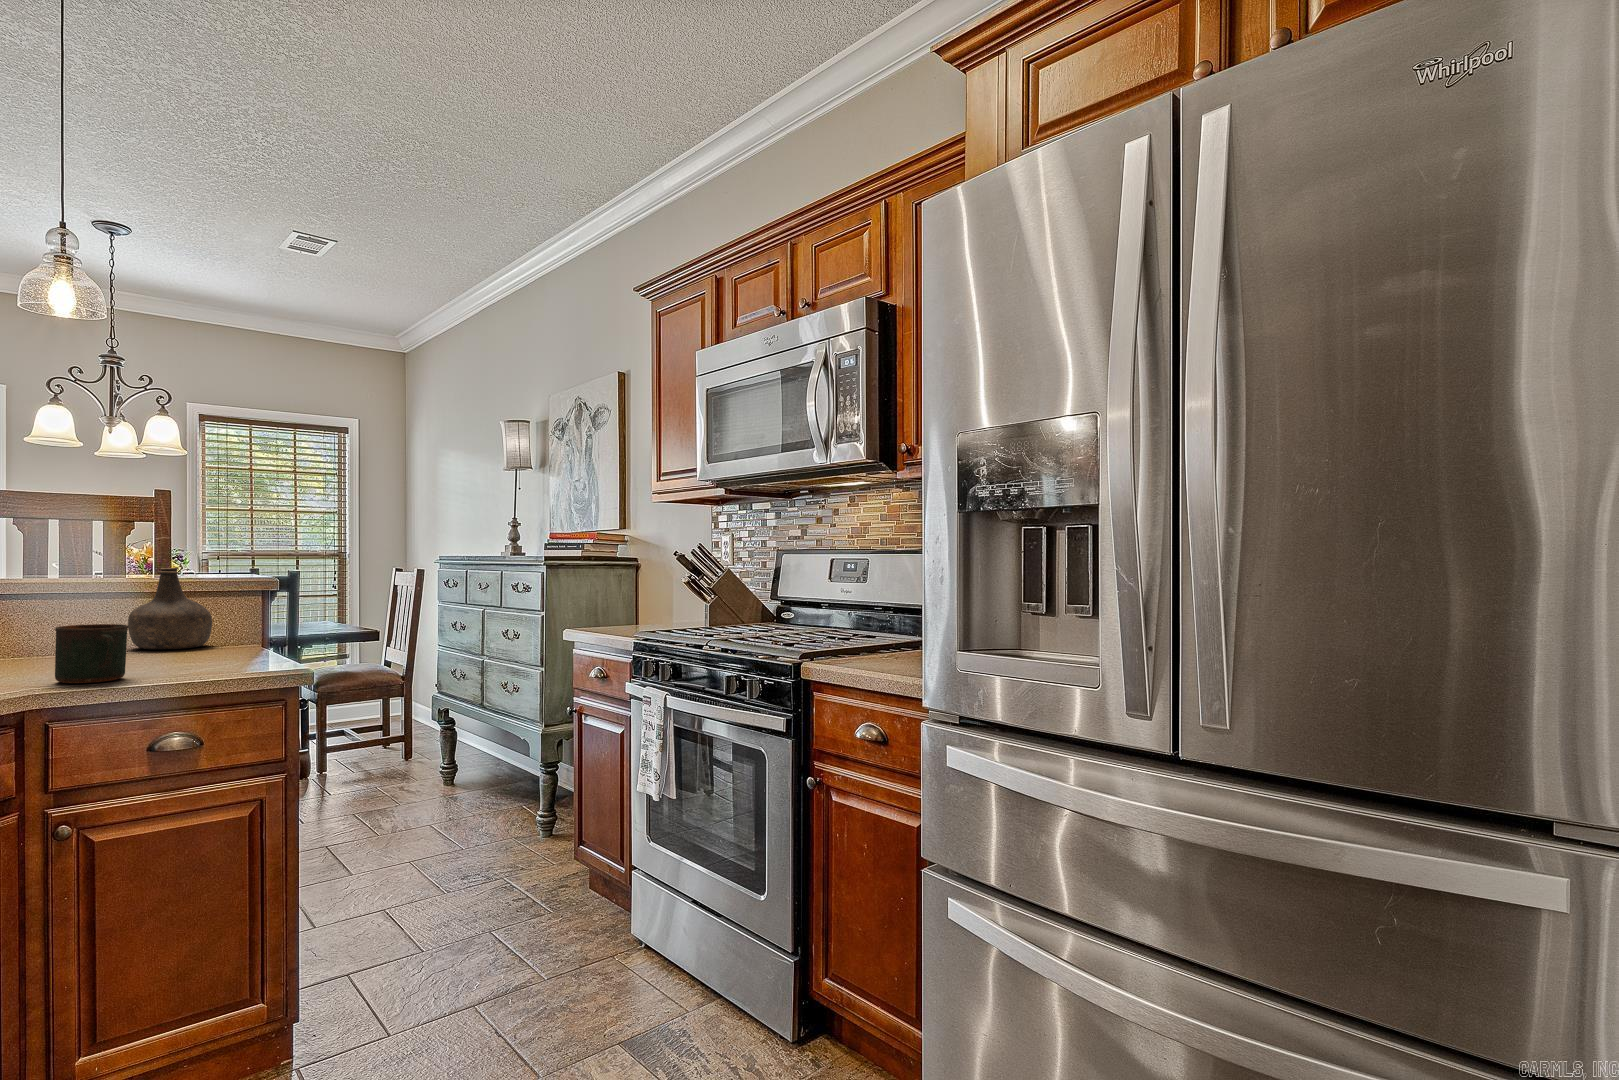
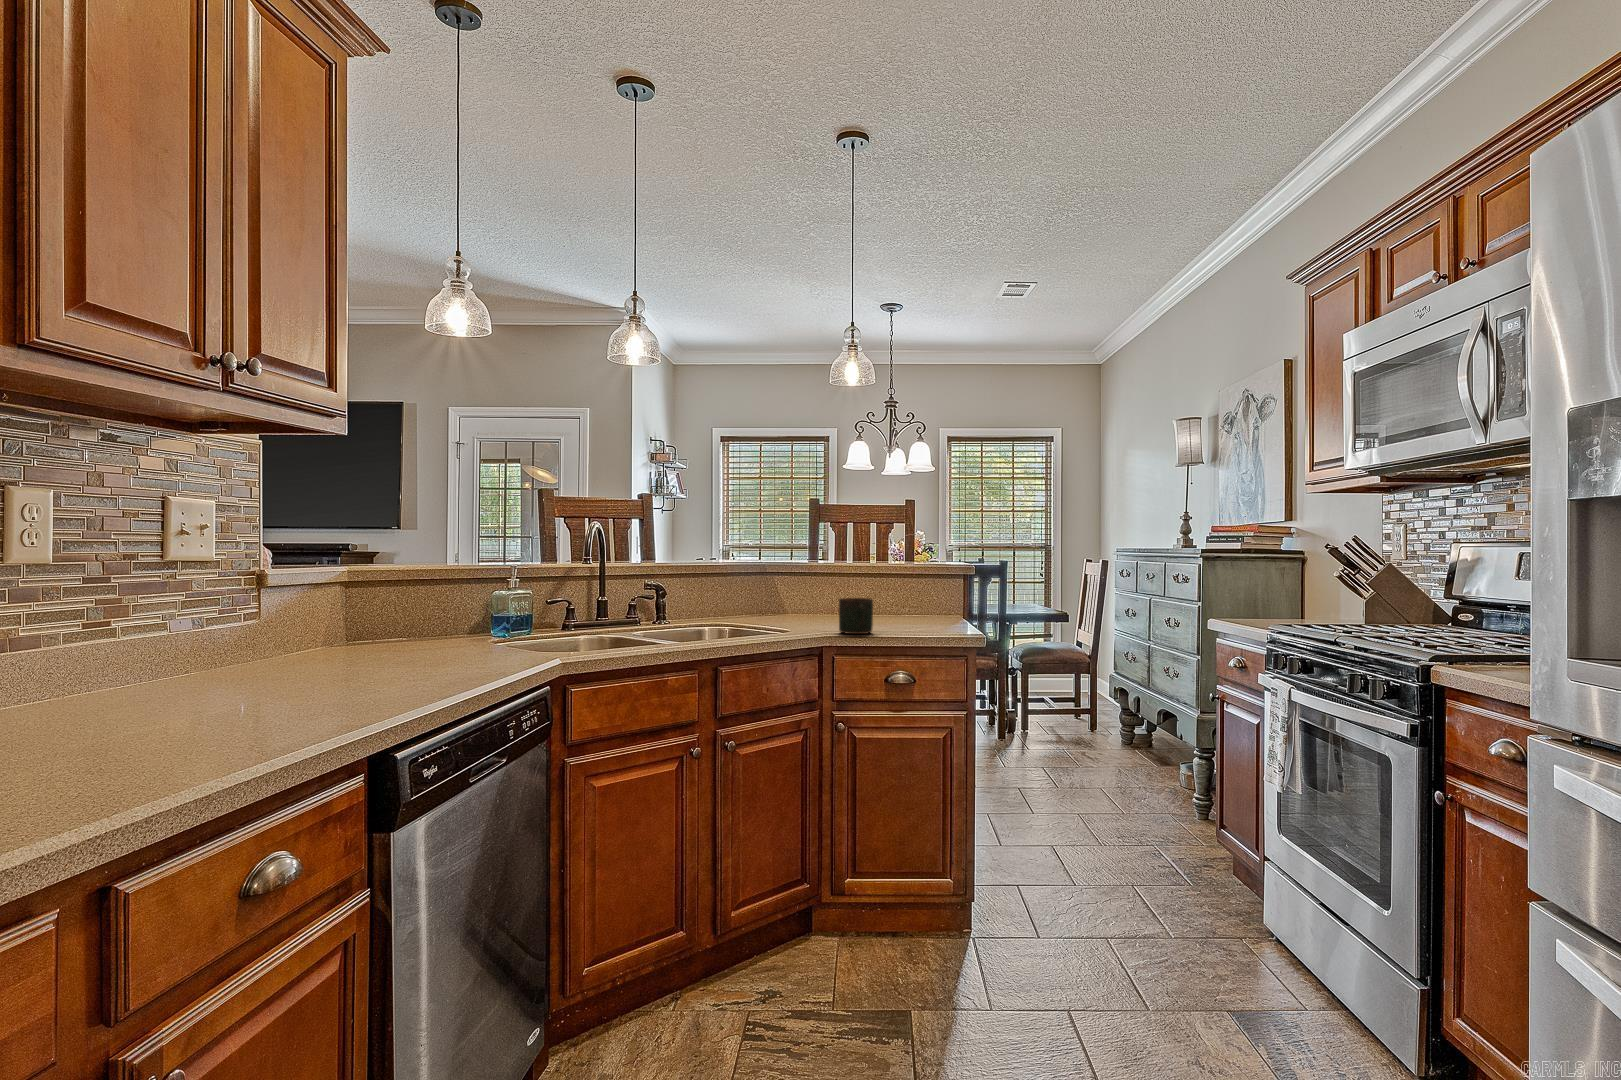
bottle: present [128,567,212,650] -> none [882,562,928,617]

